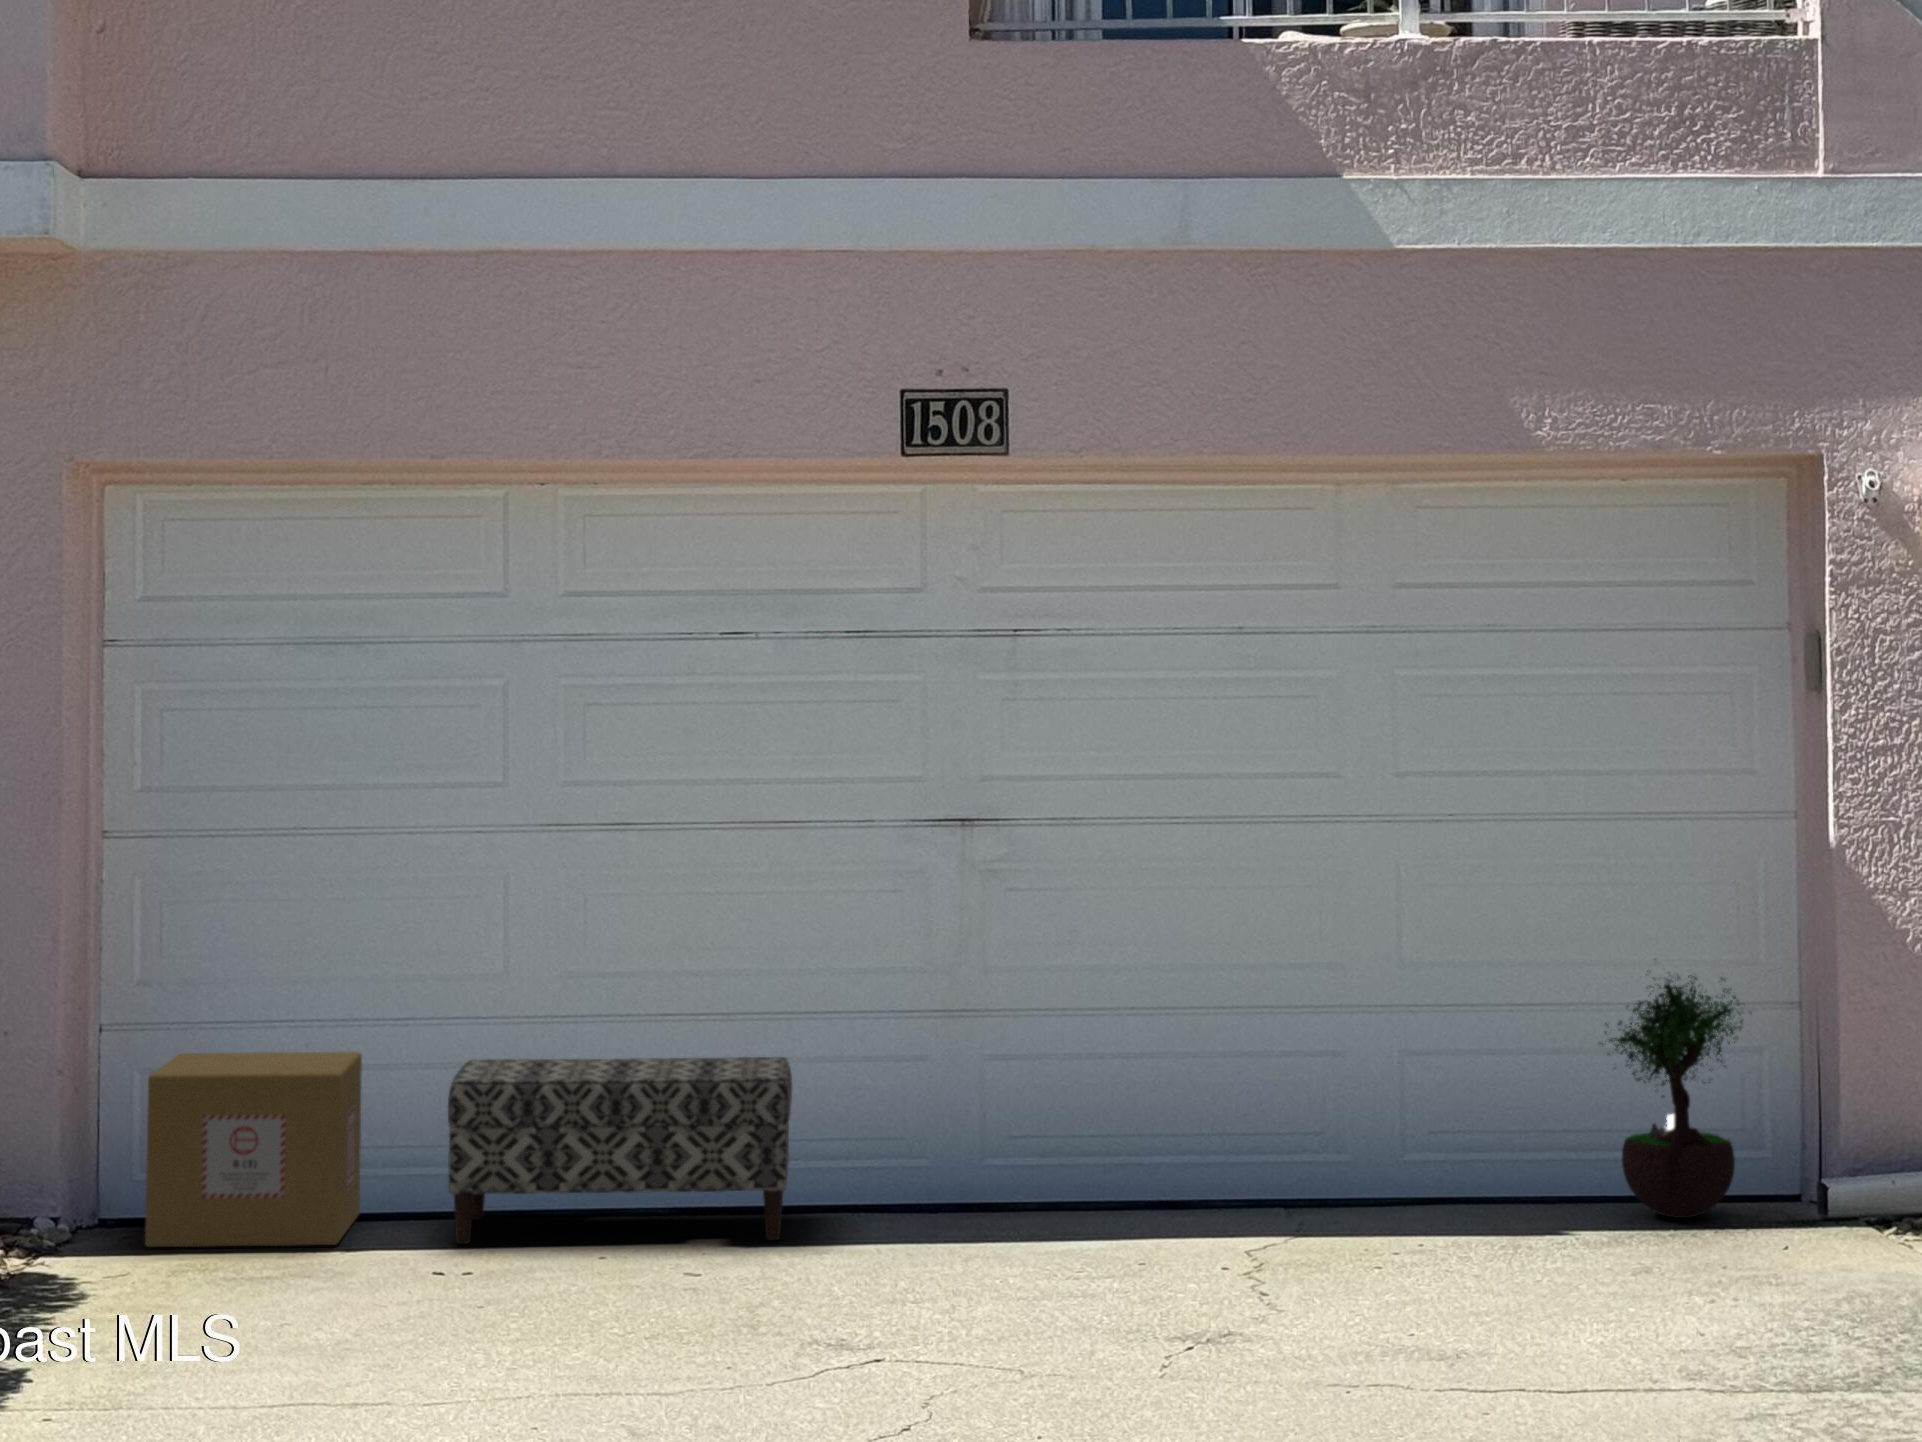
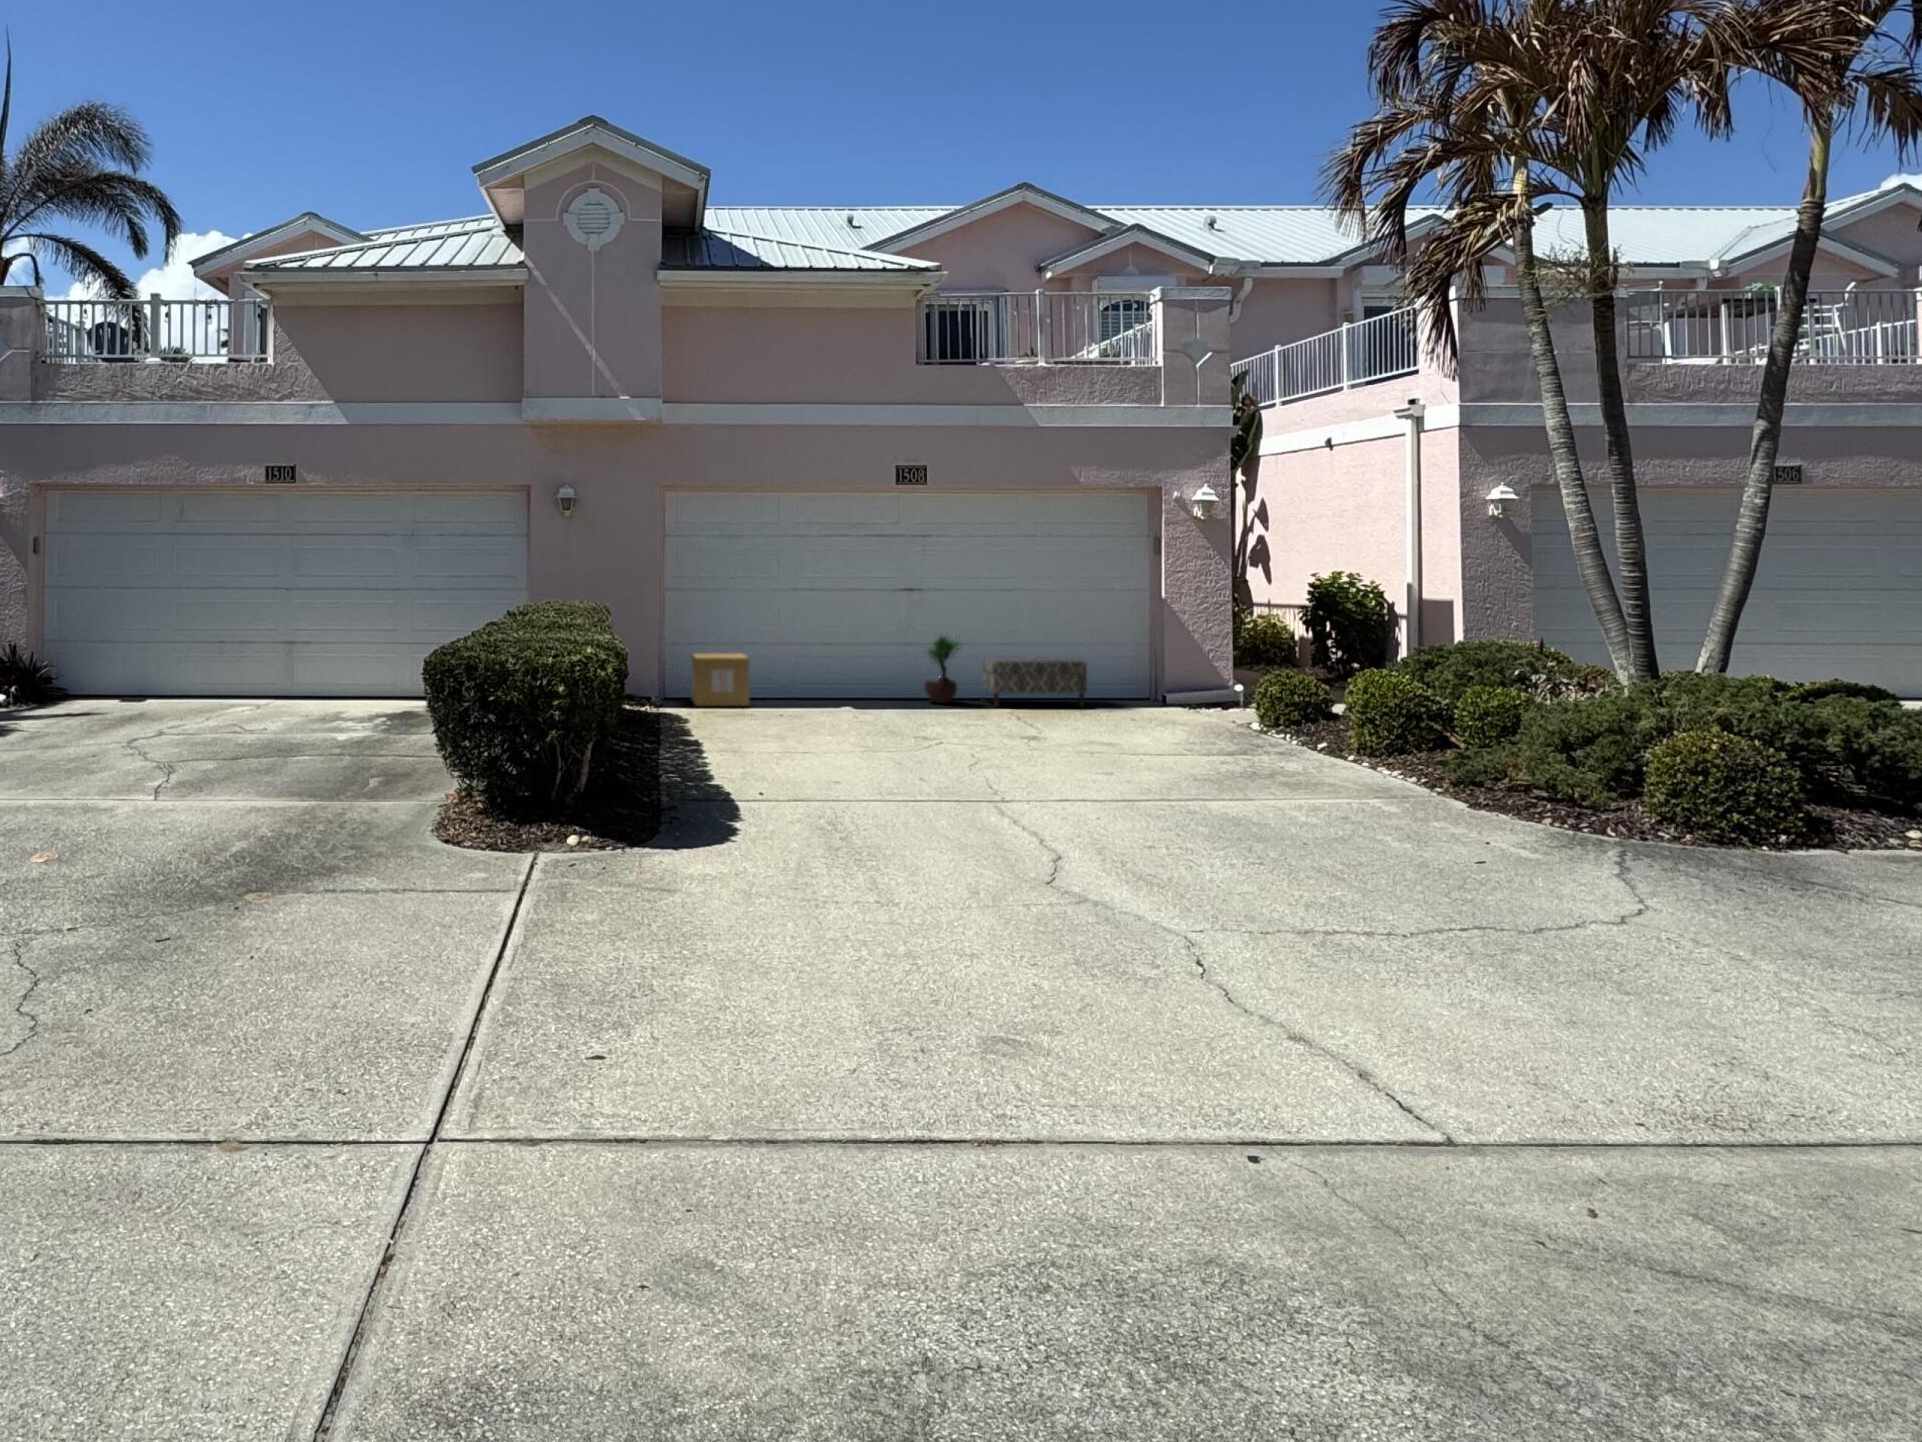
potted tree: present [1599,959,1752,1218] -> present [925,634,962,703]
bench: present [448,1057,792,1244] -> present [982,657,1087,707]

